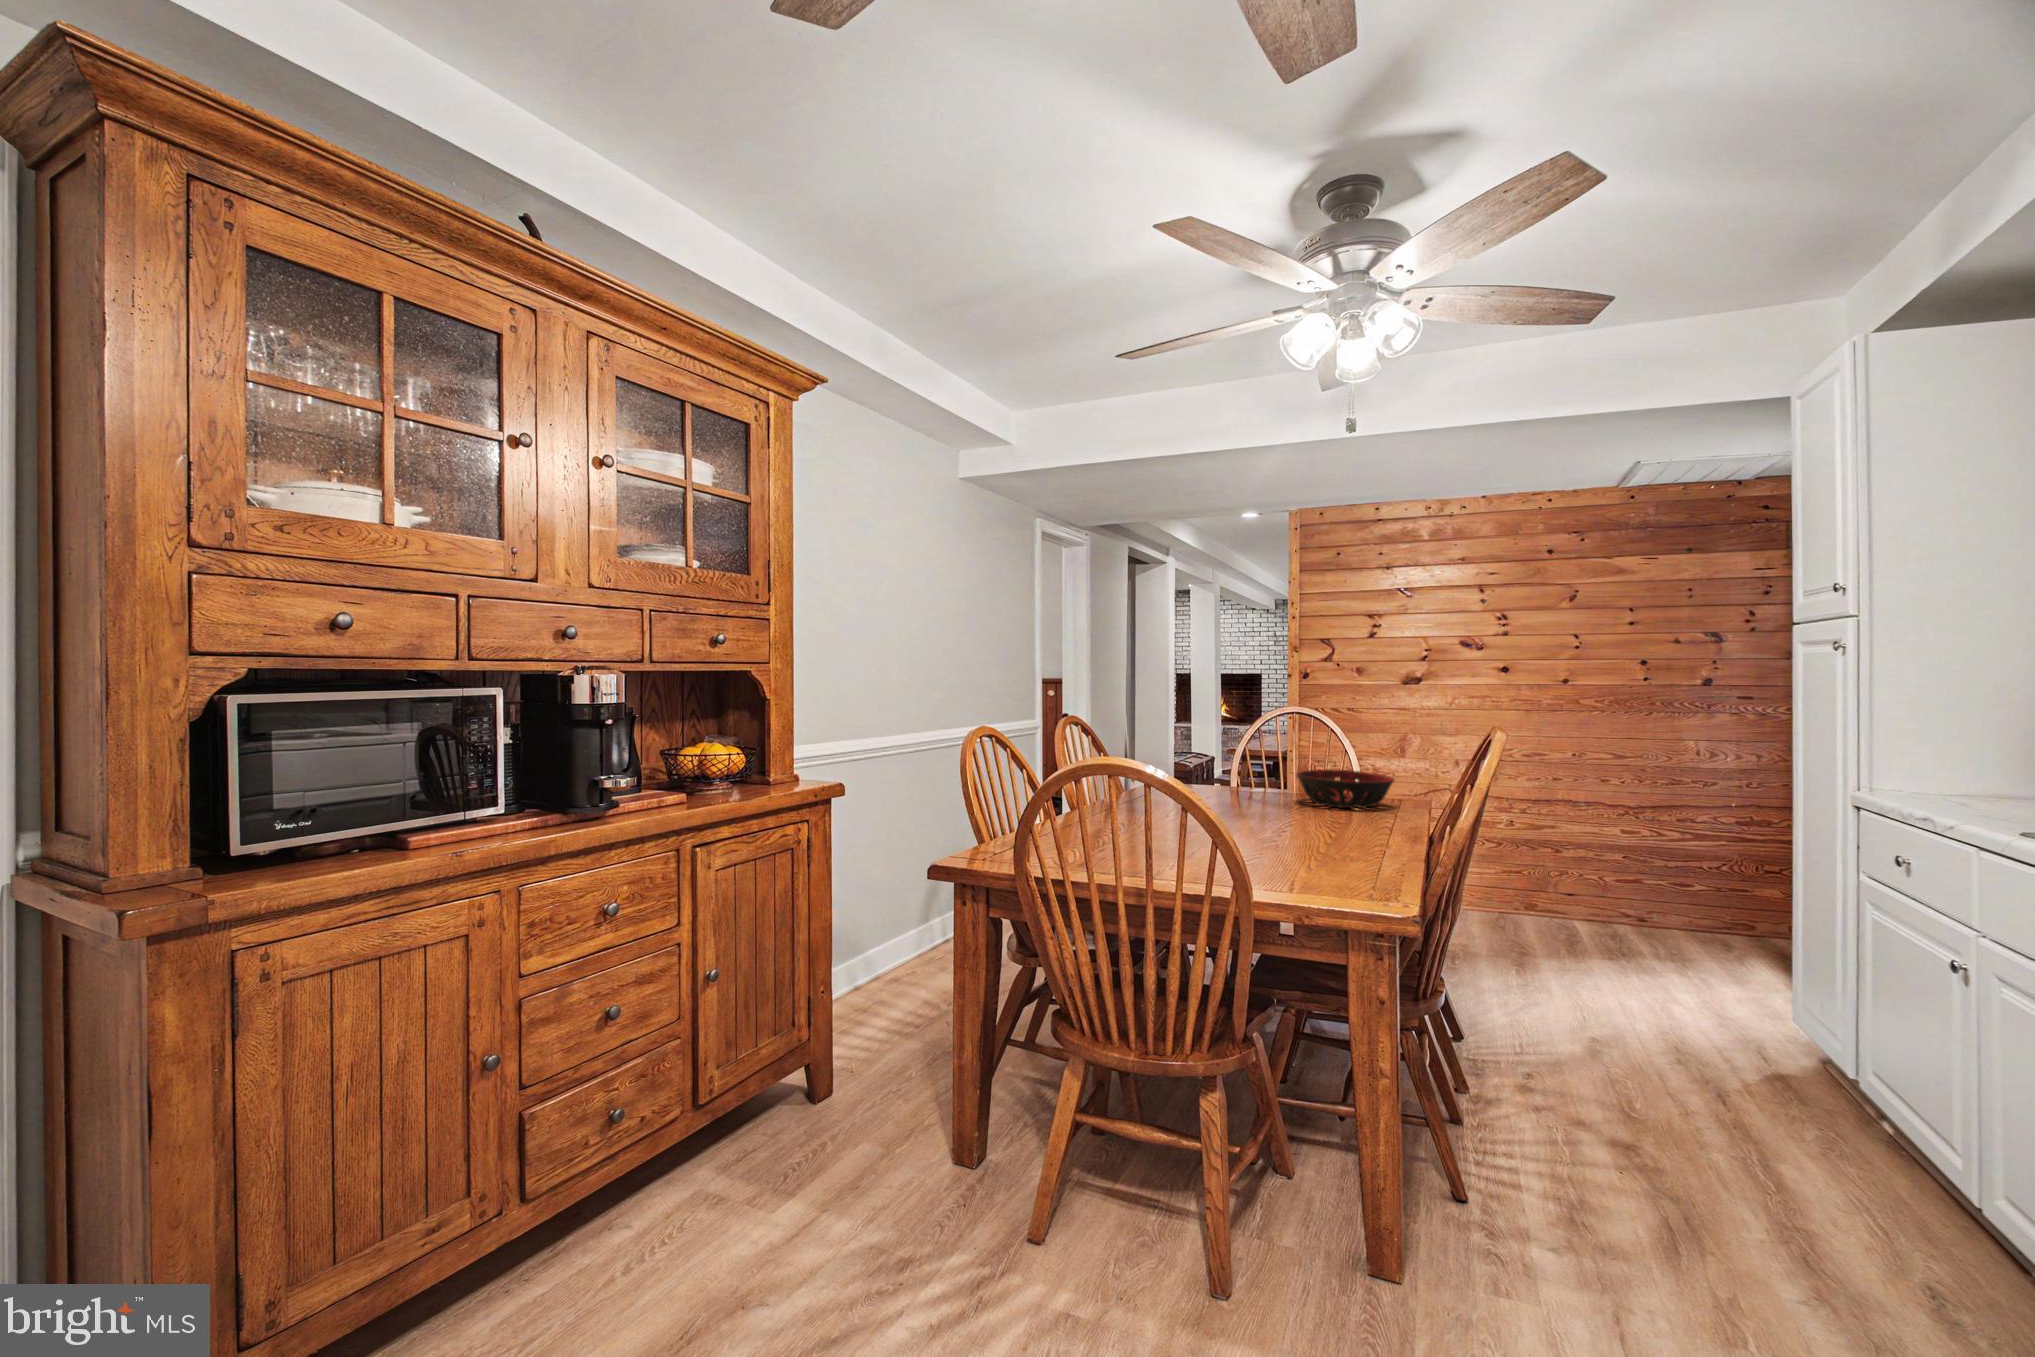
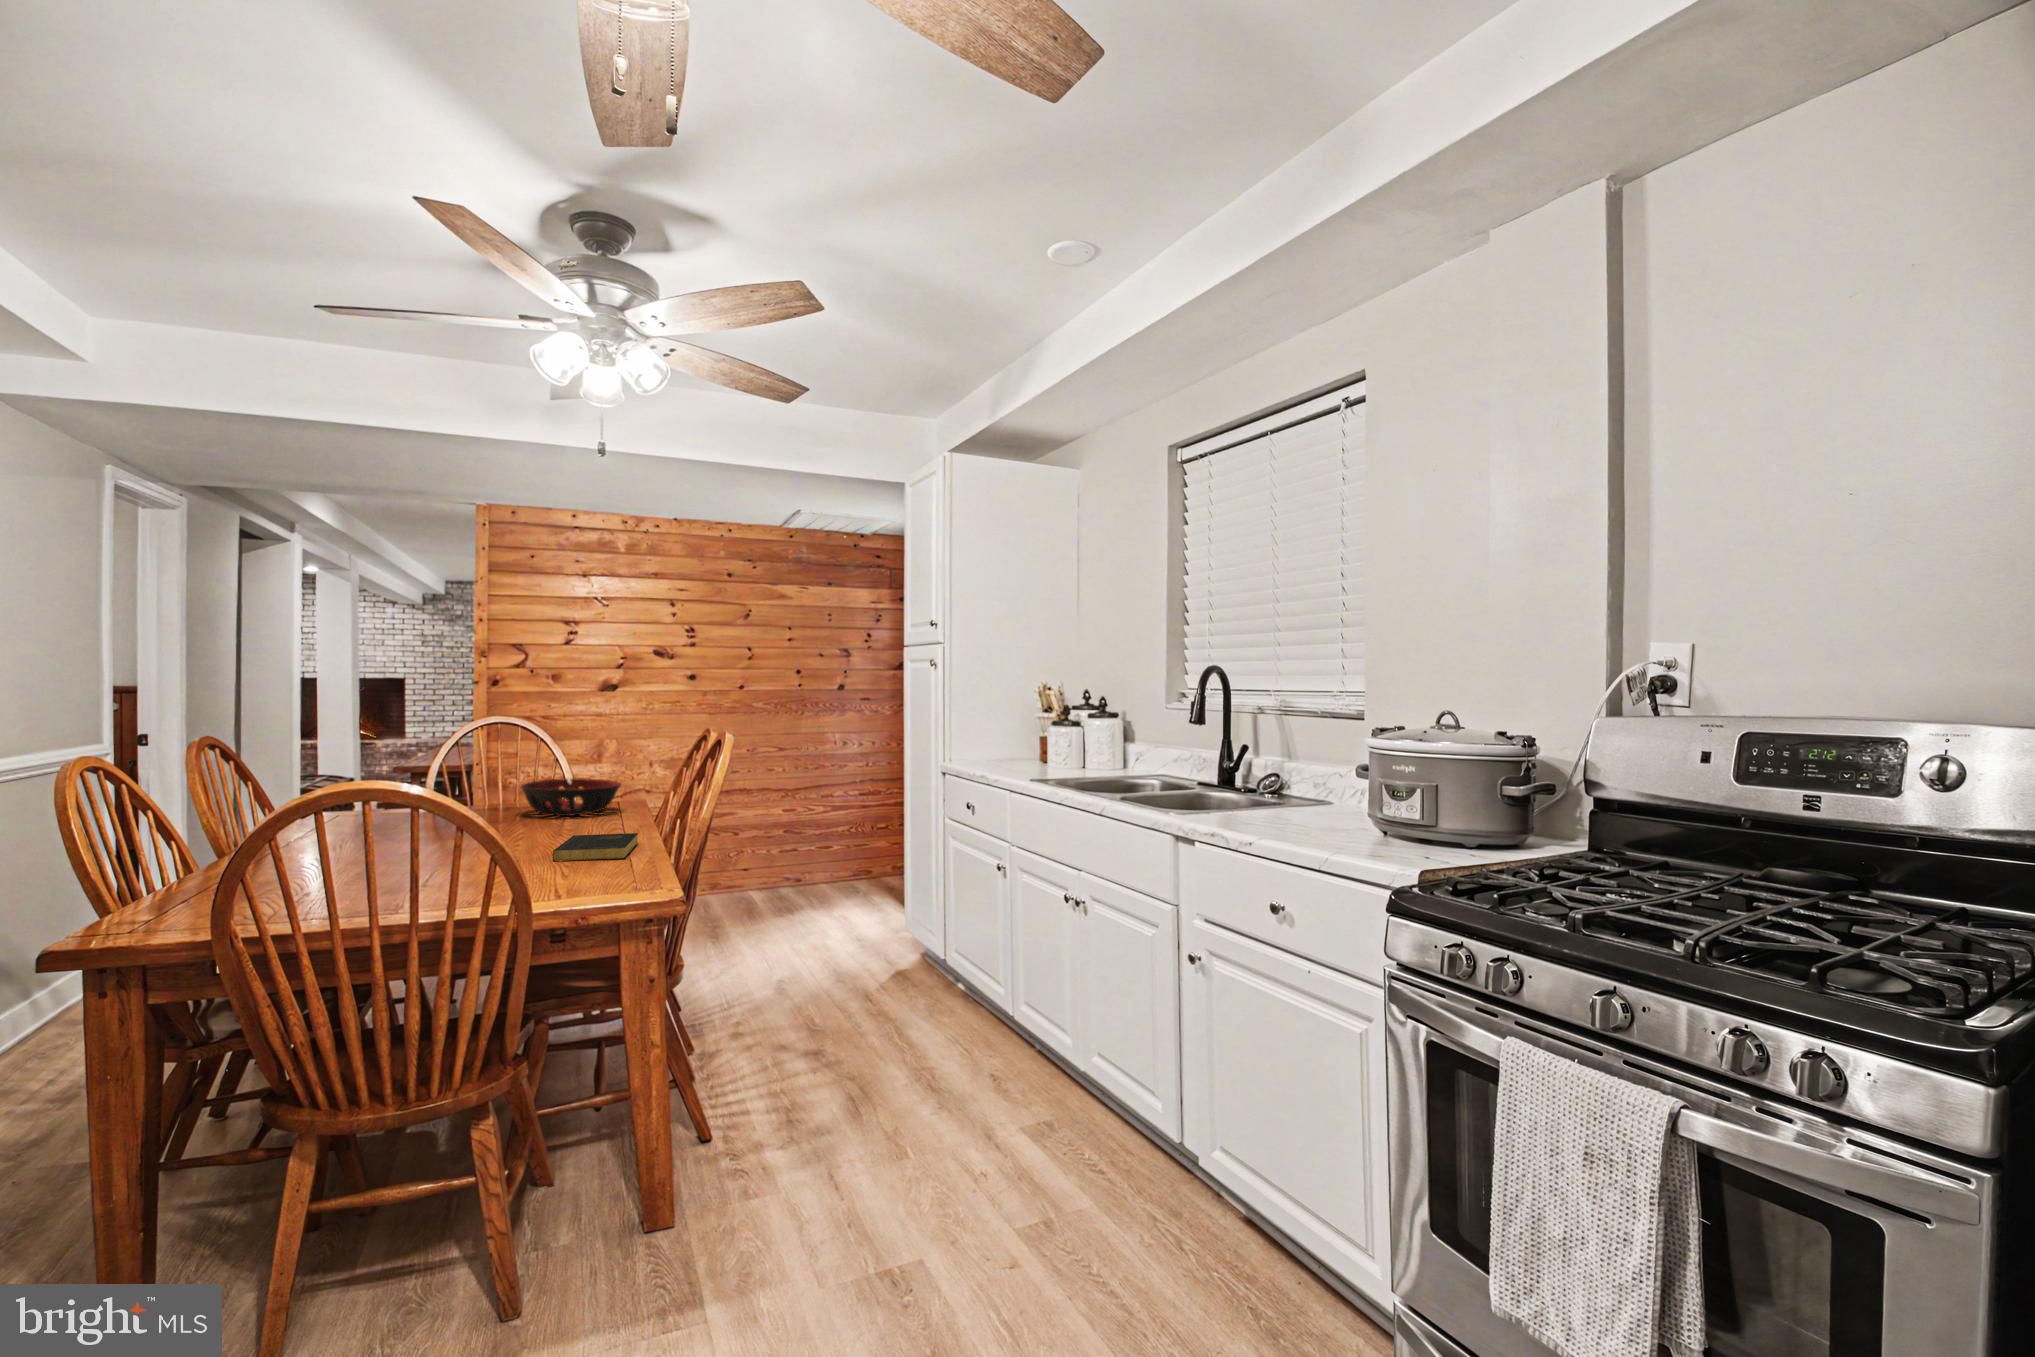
book: none [1297,828,1391,859] -> present [553,833,638,862]

